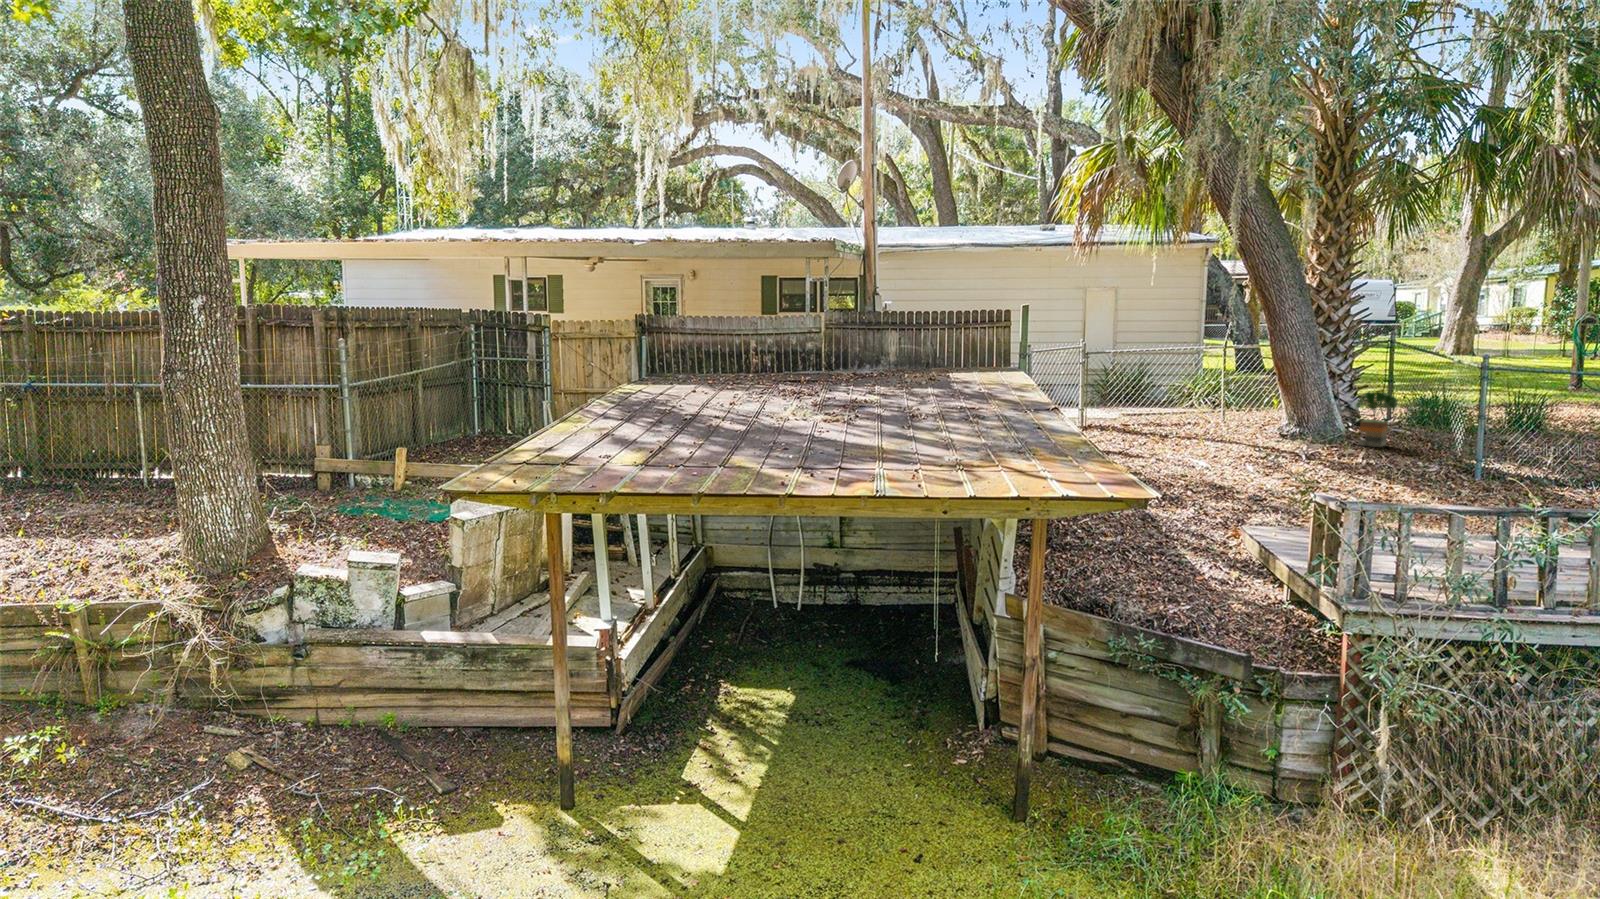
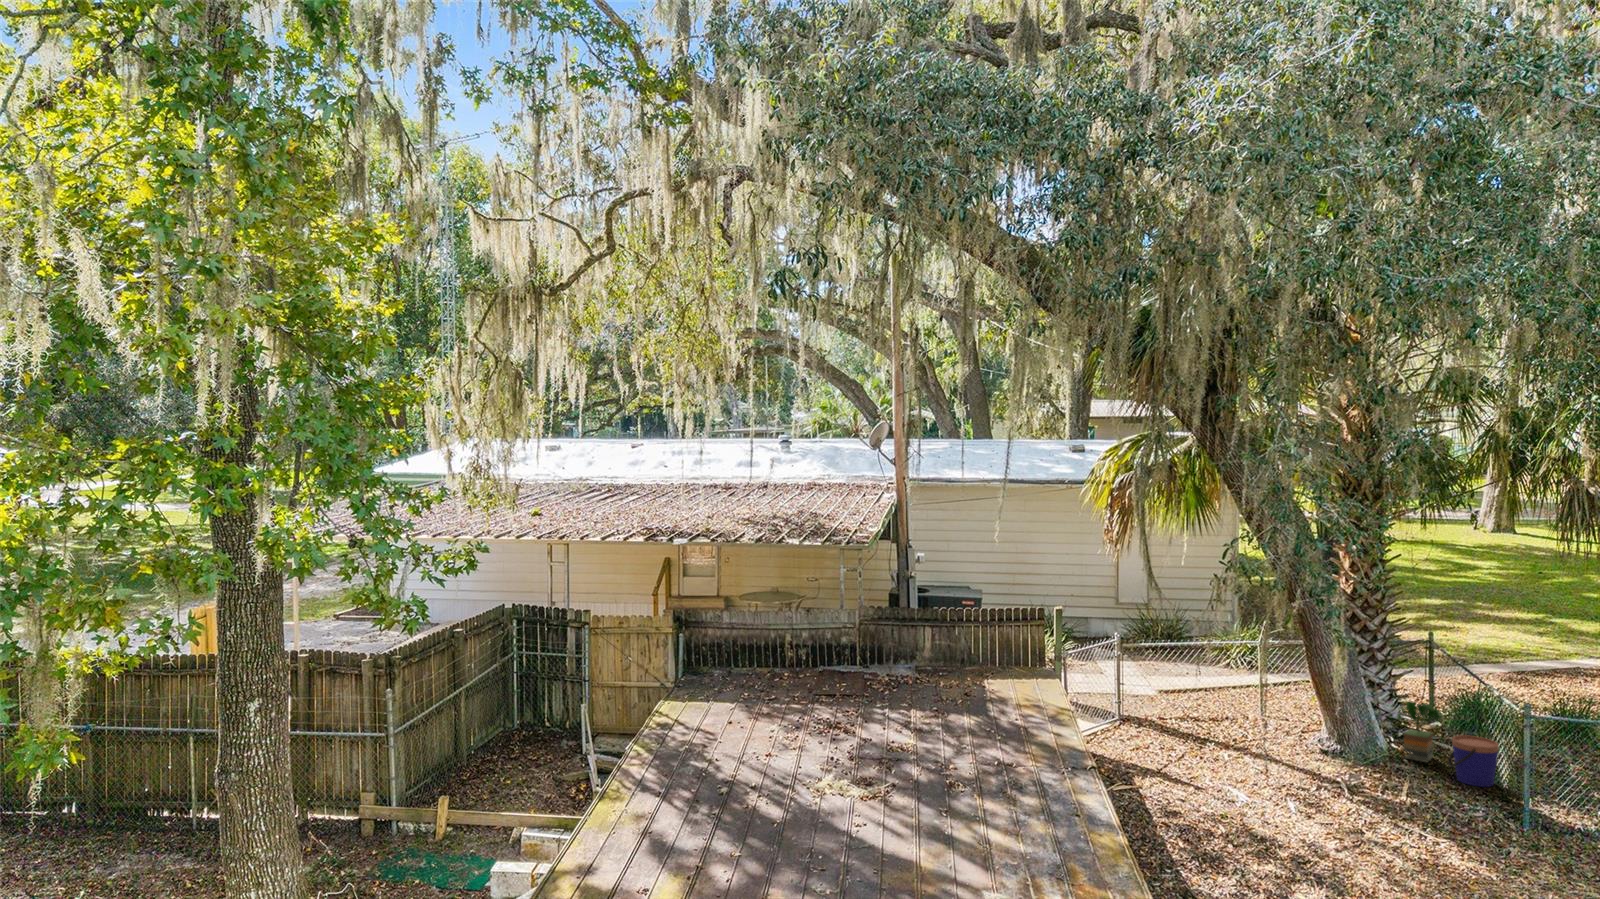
bucket: none [1401,414,1452,458] -> present [1448,735,1499,787]

